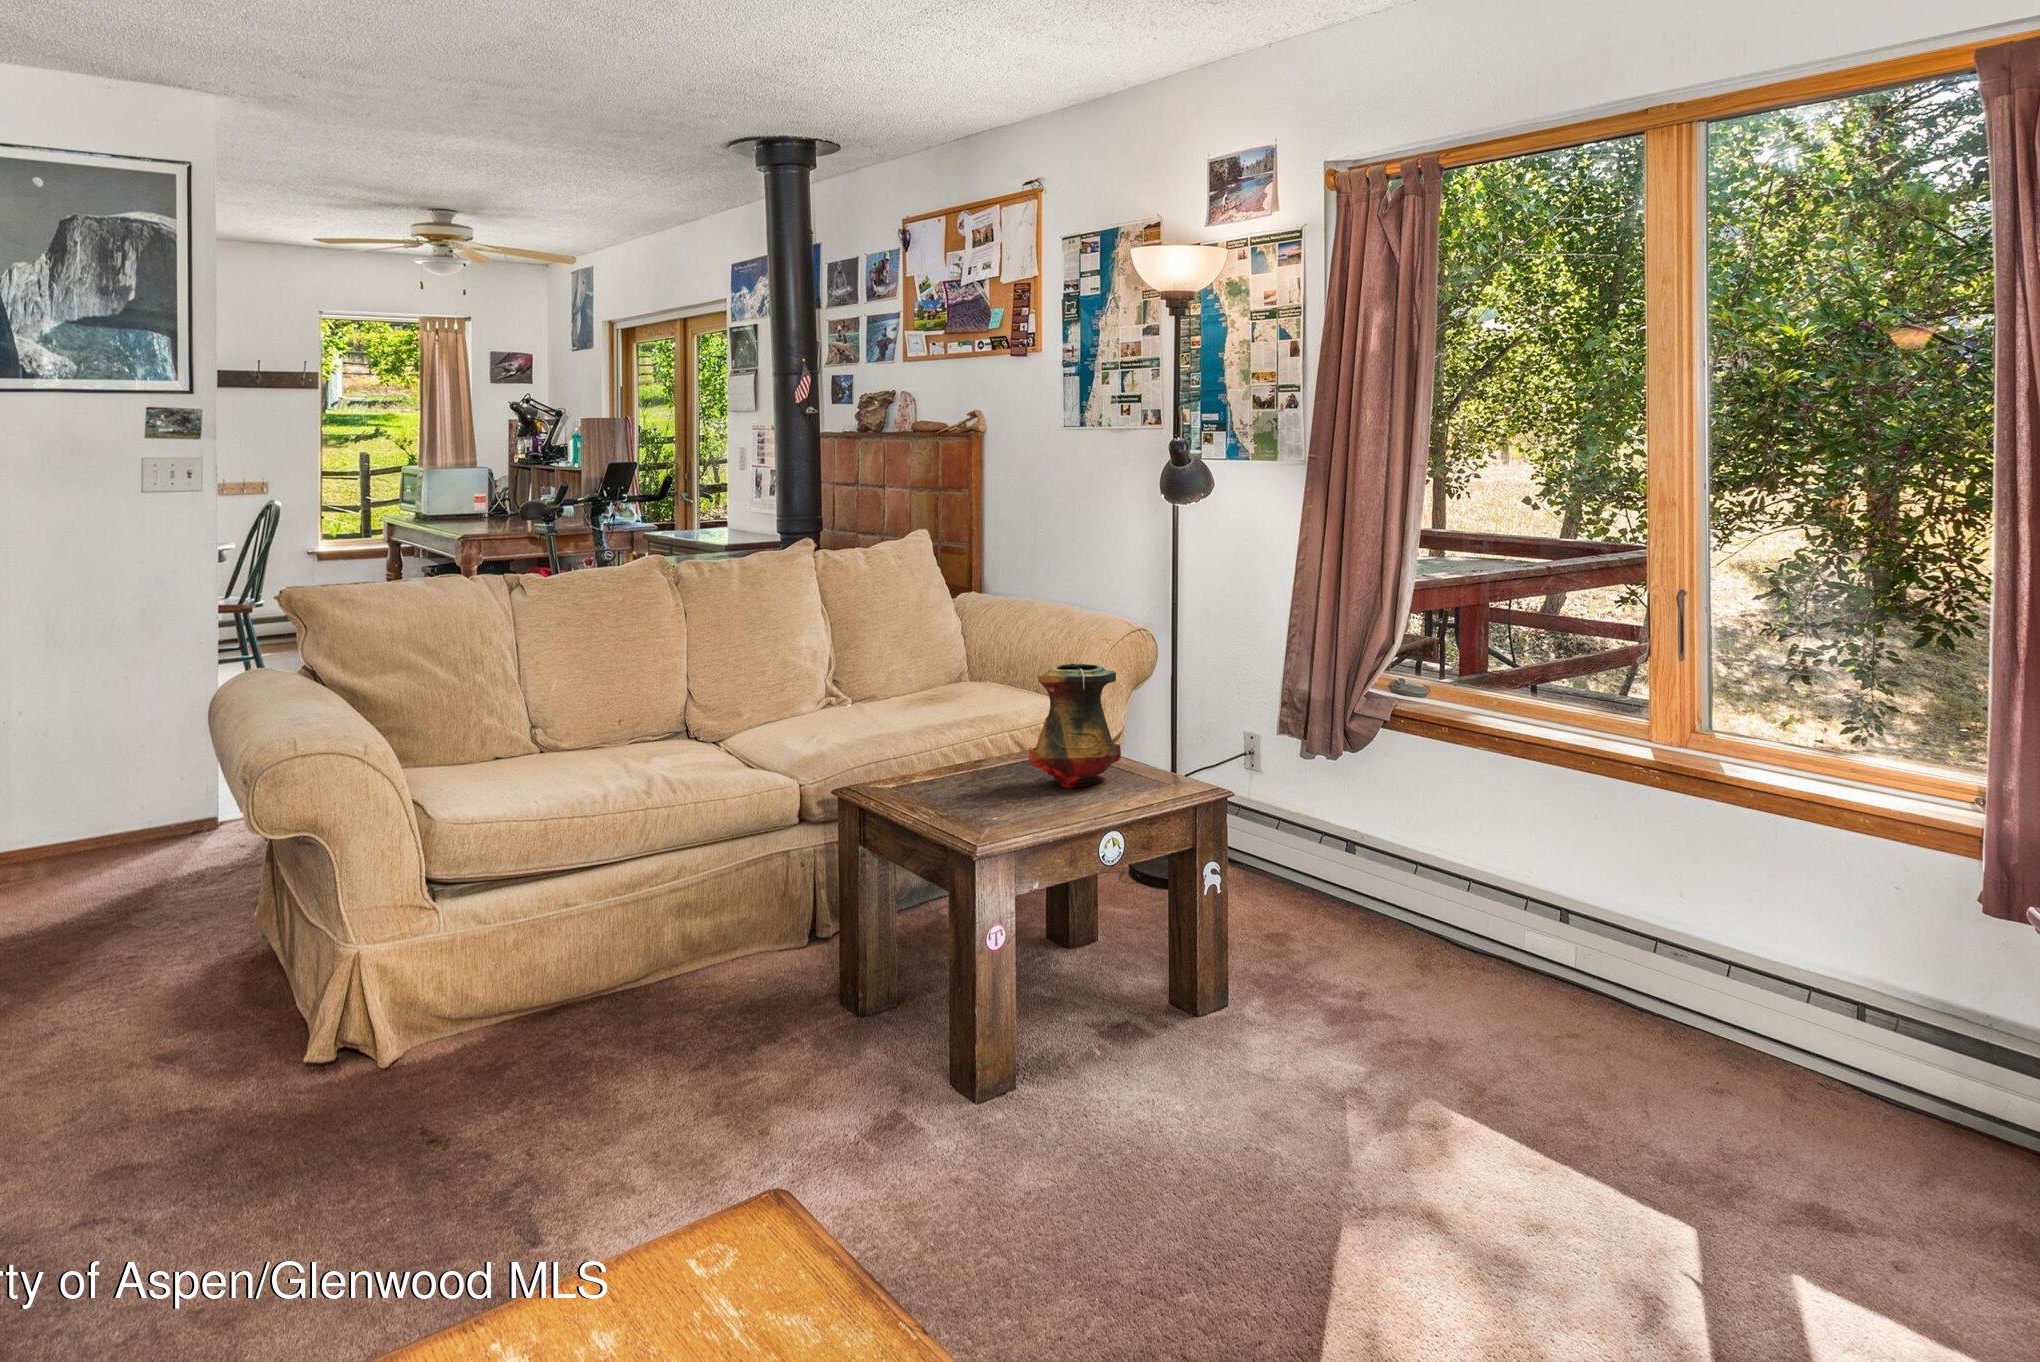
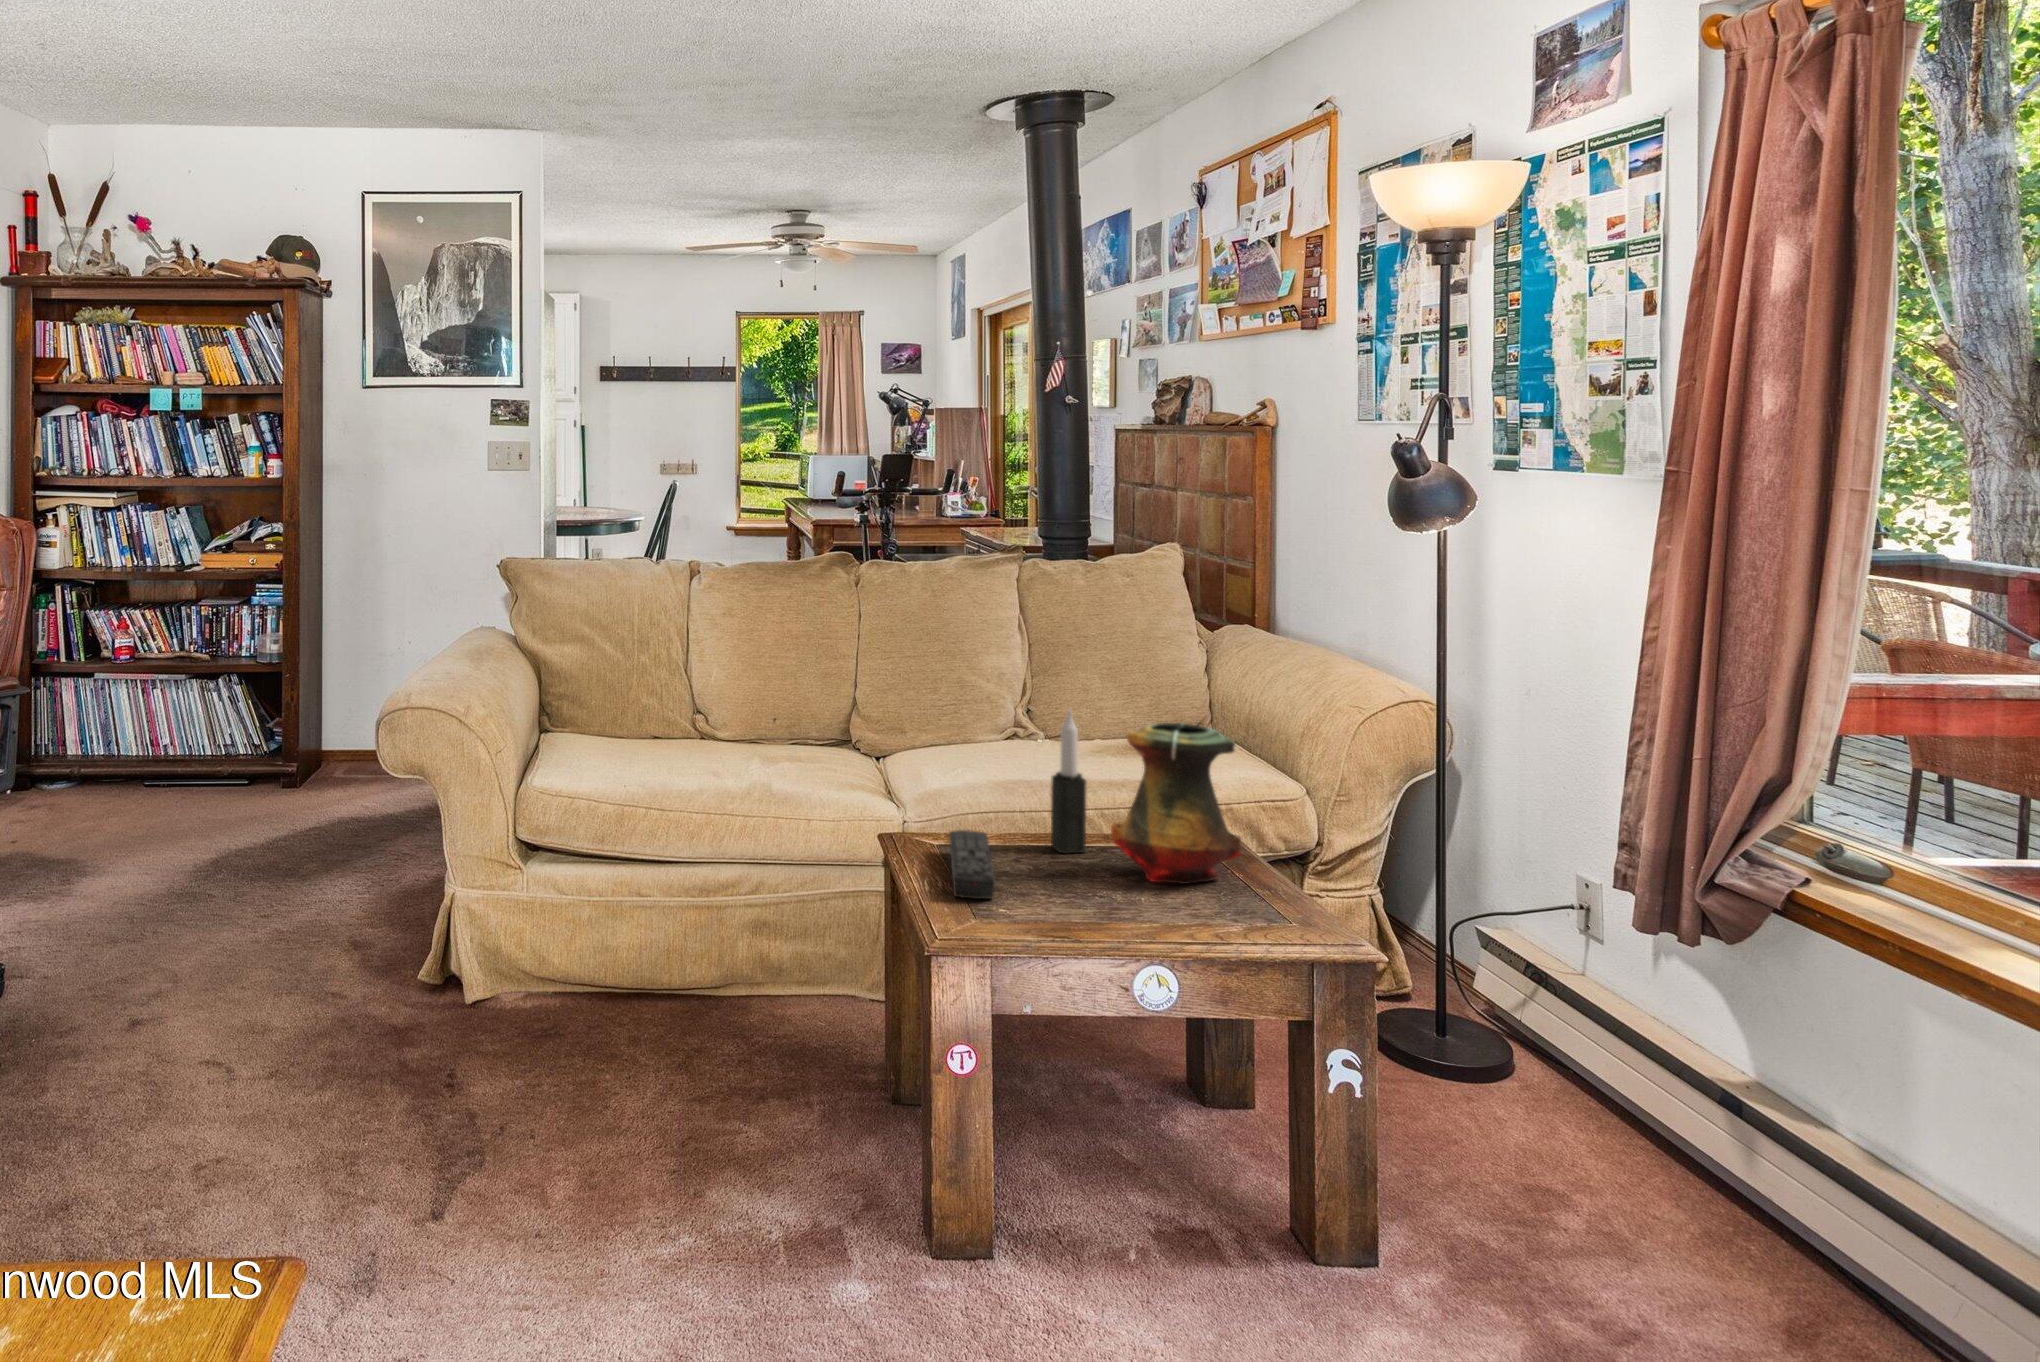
candle: none [969,663,998,781] -> present [1051,710,1086,854]
remote control: none [903,772,981,820] -> present [949,830,995,899]

